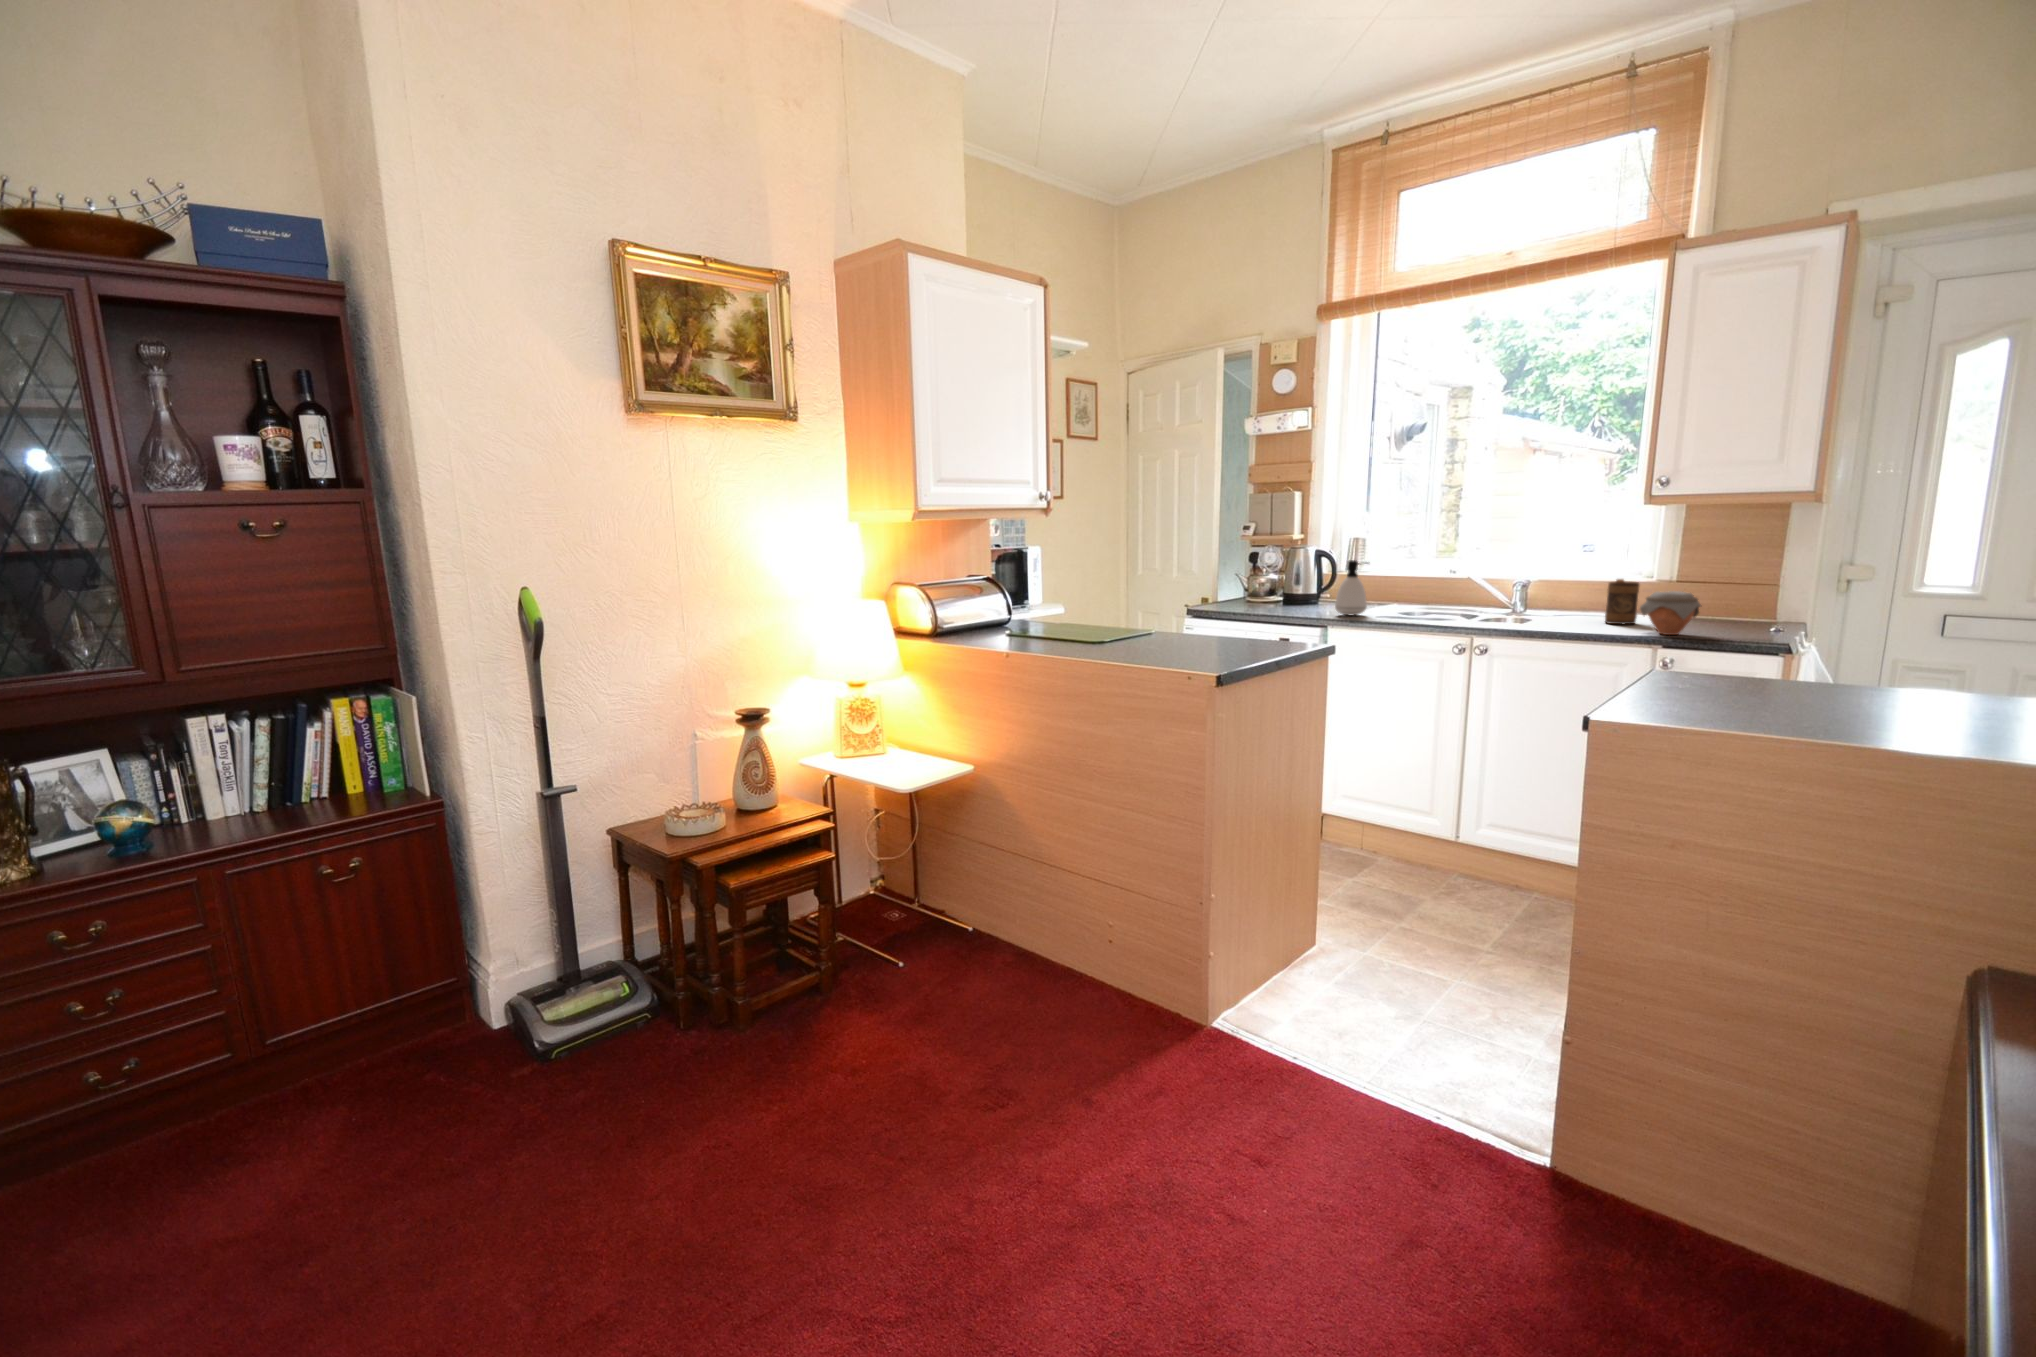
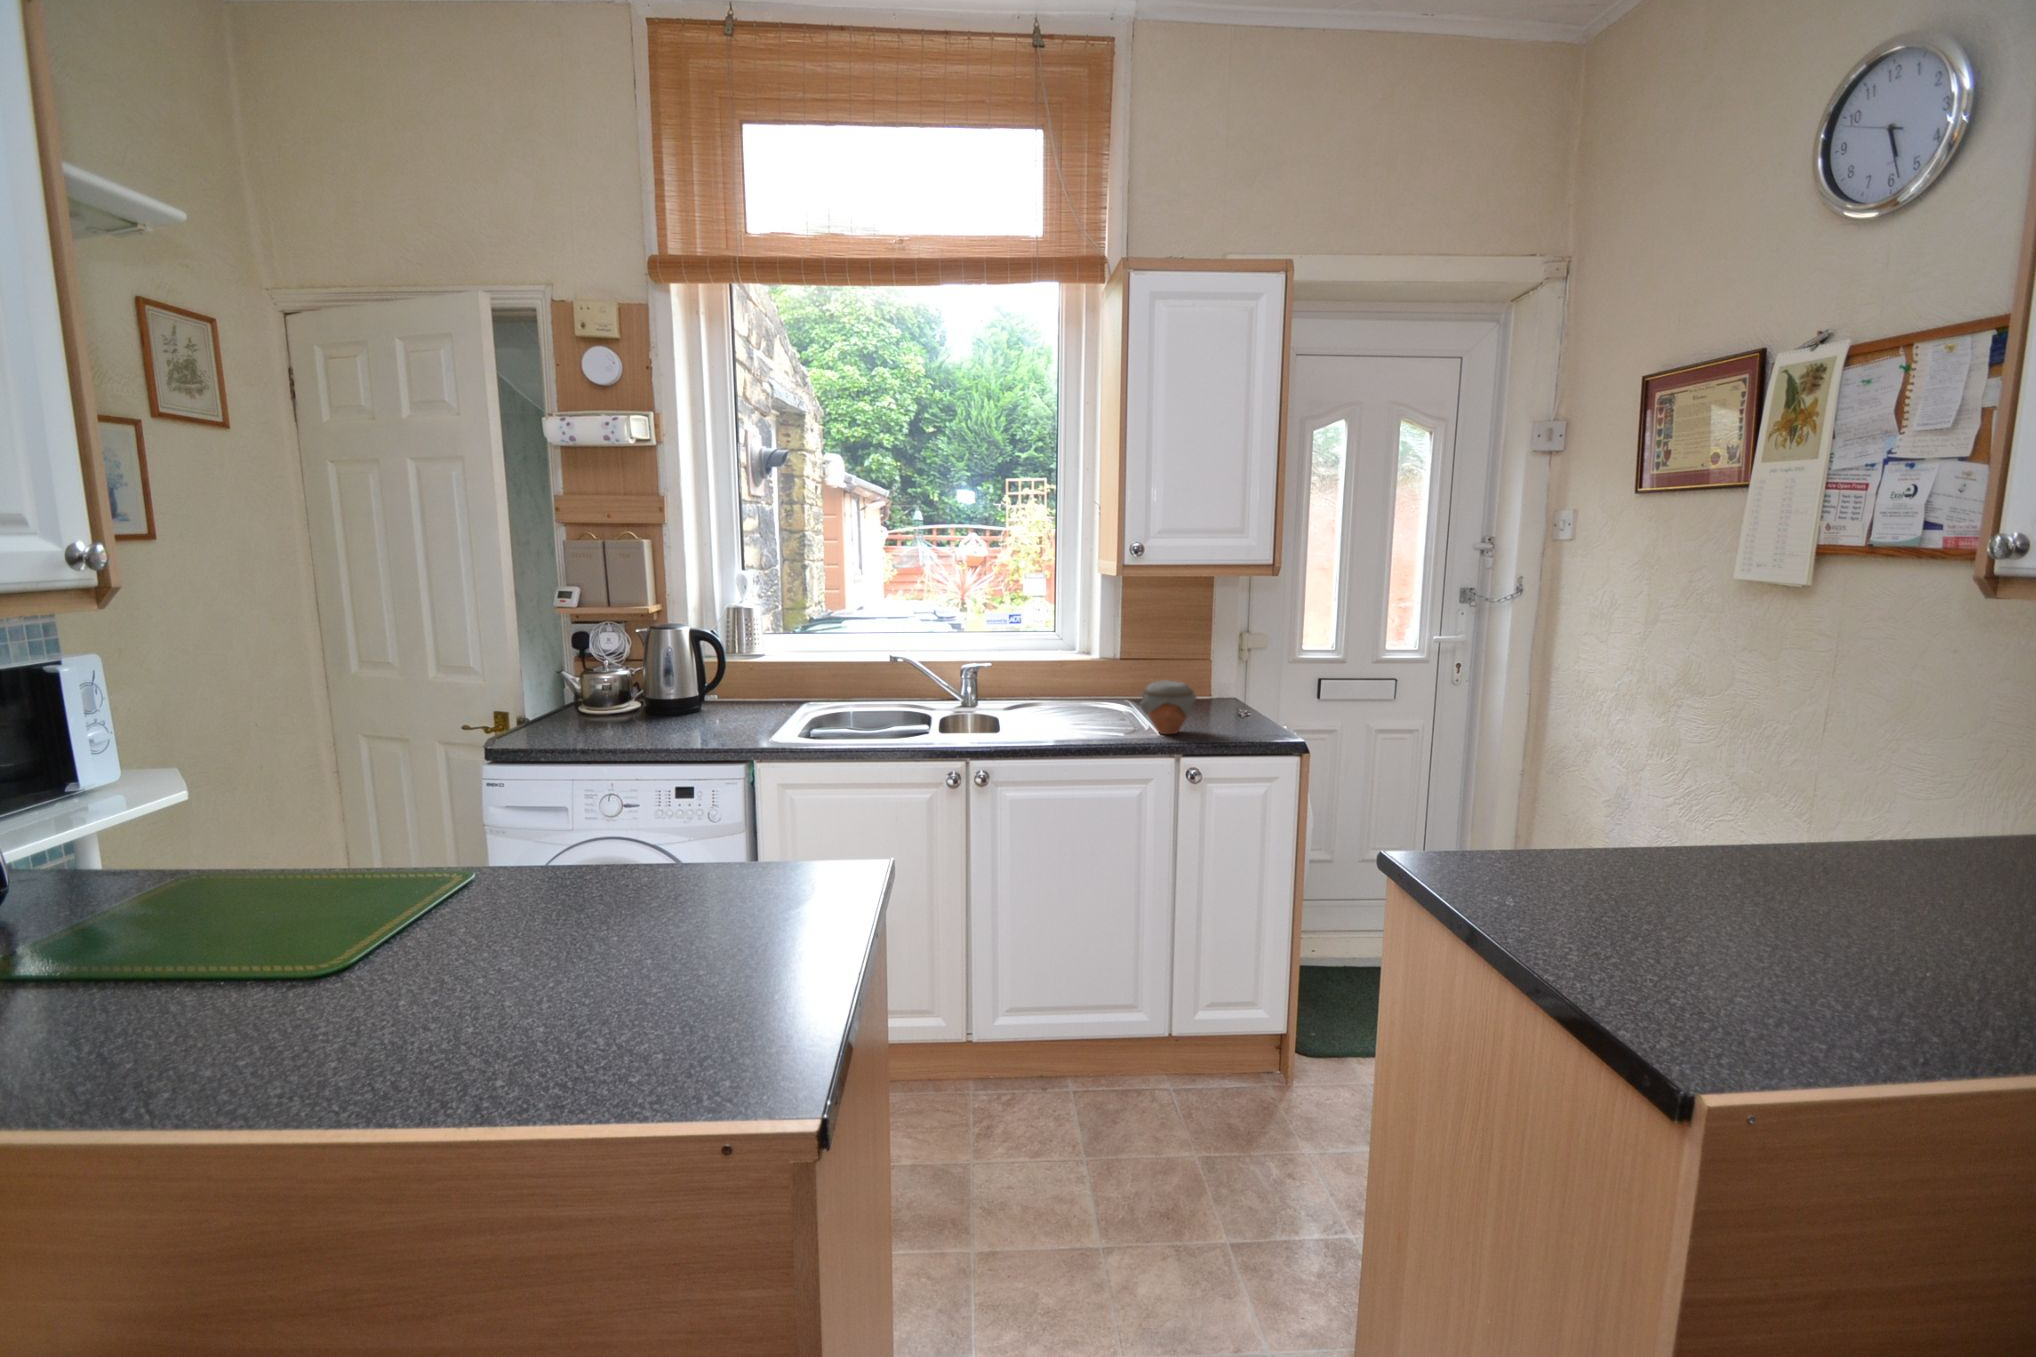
soap dispenser: present [1335,560,1368,615] -> none [754,653,800,737]
mug: present [1605,579,1639,624] -> none [1082,662,1115,719]

